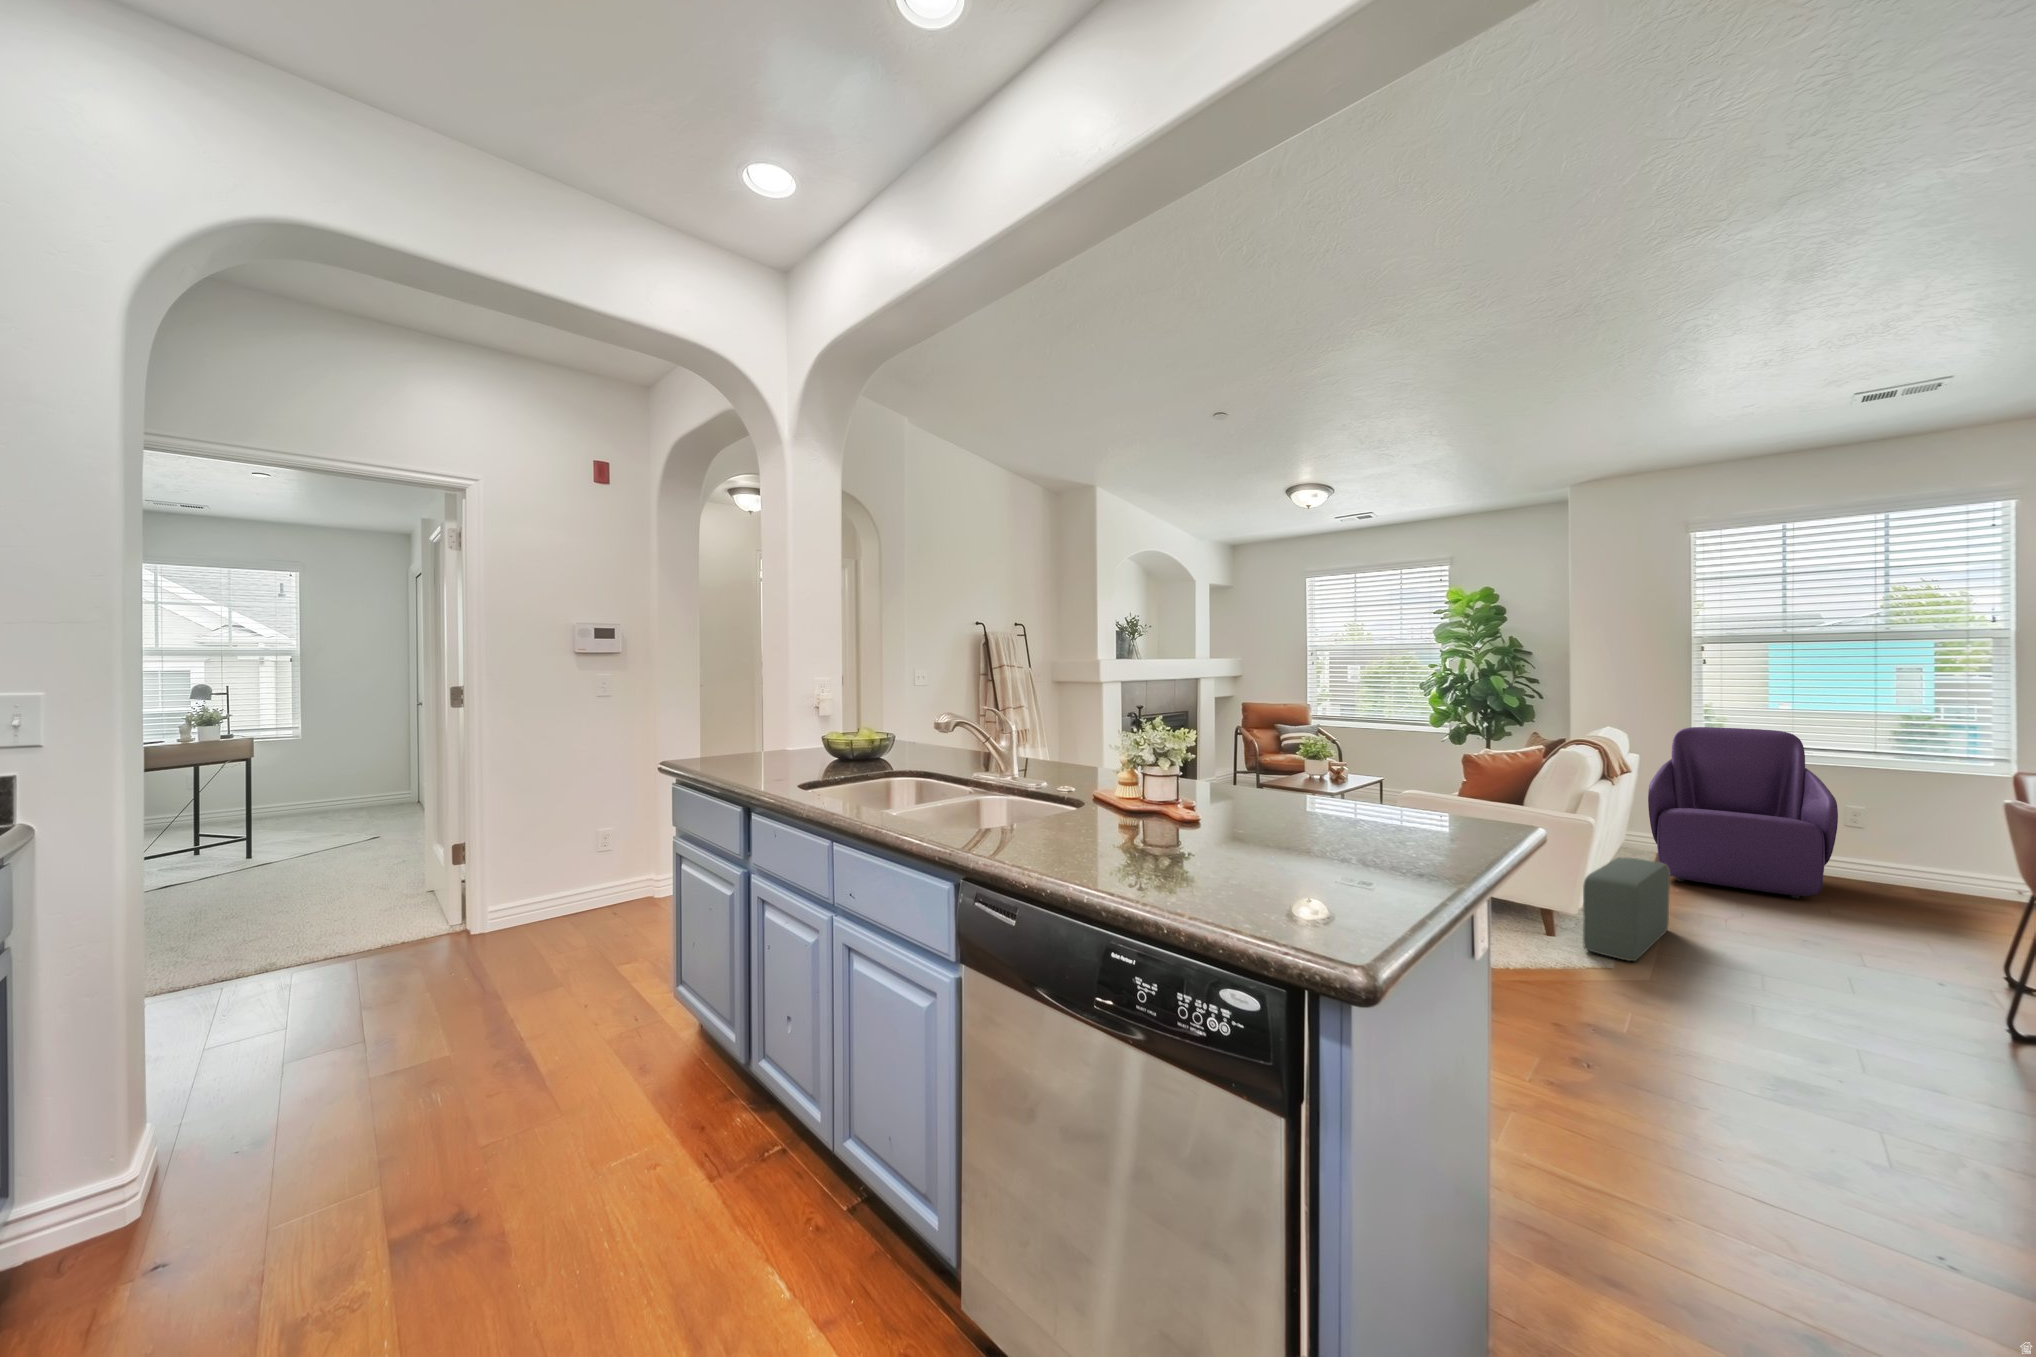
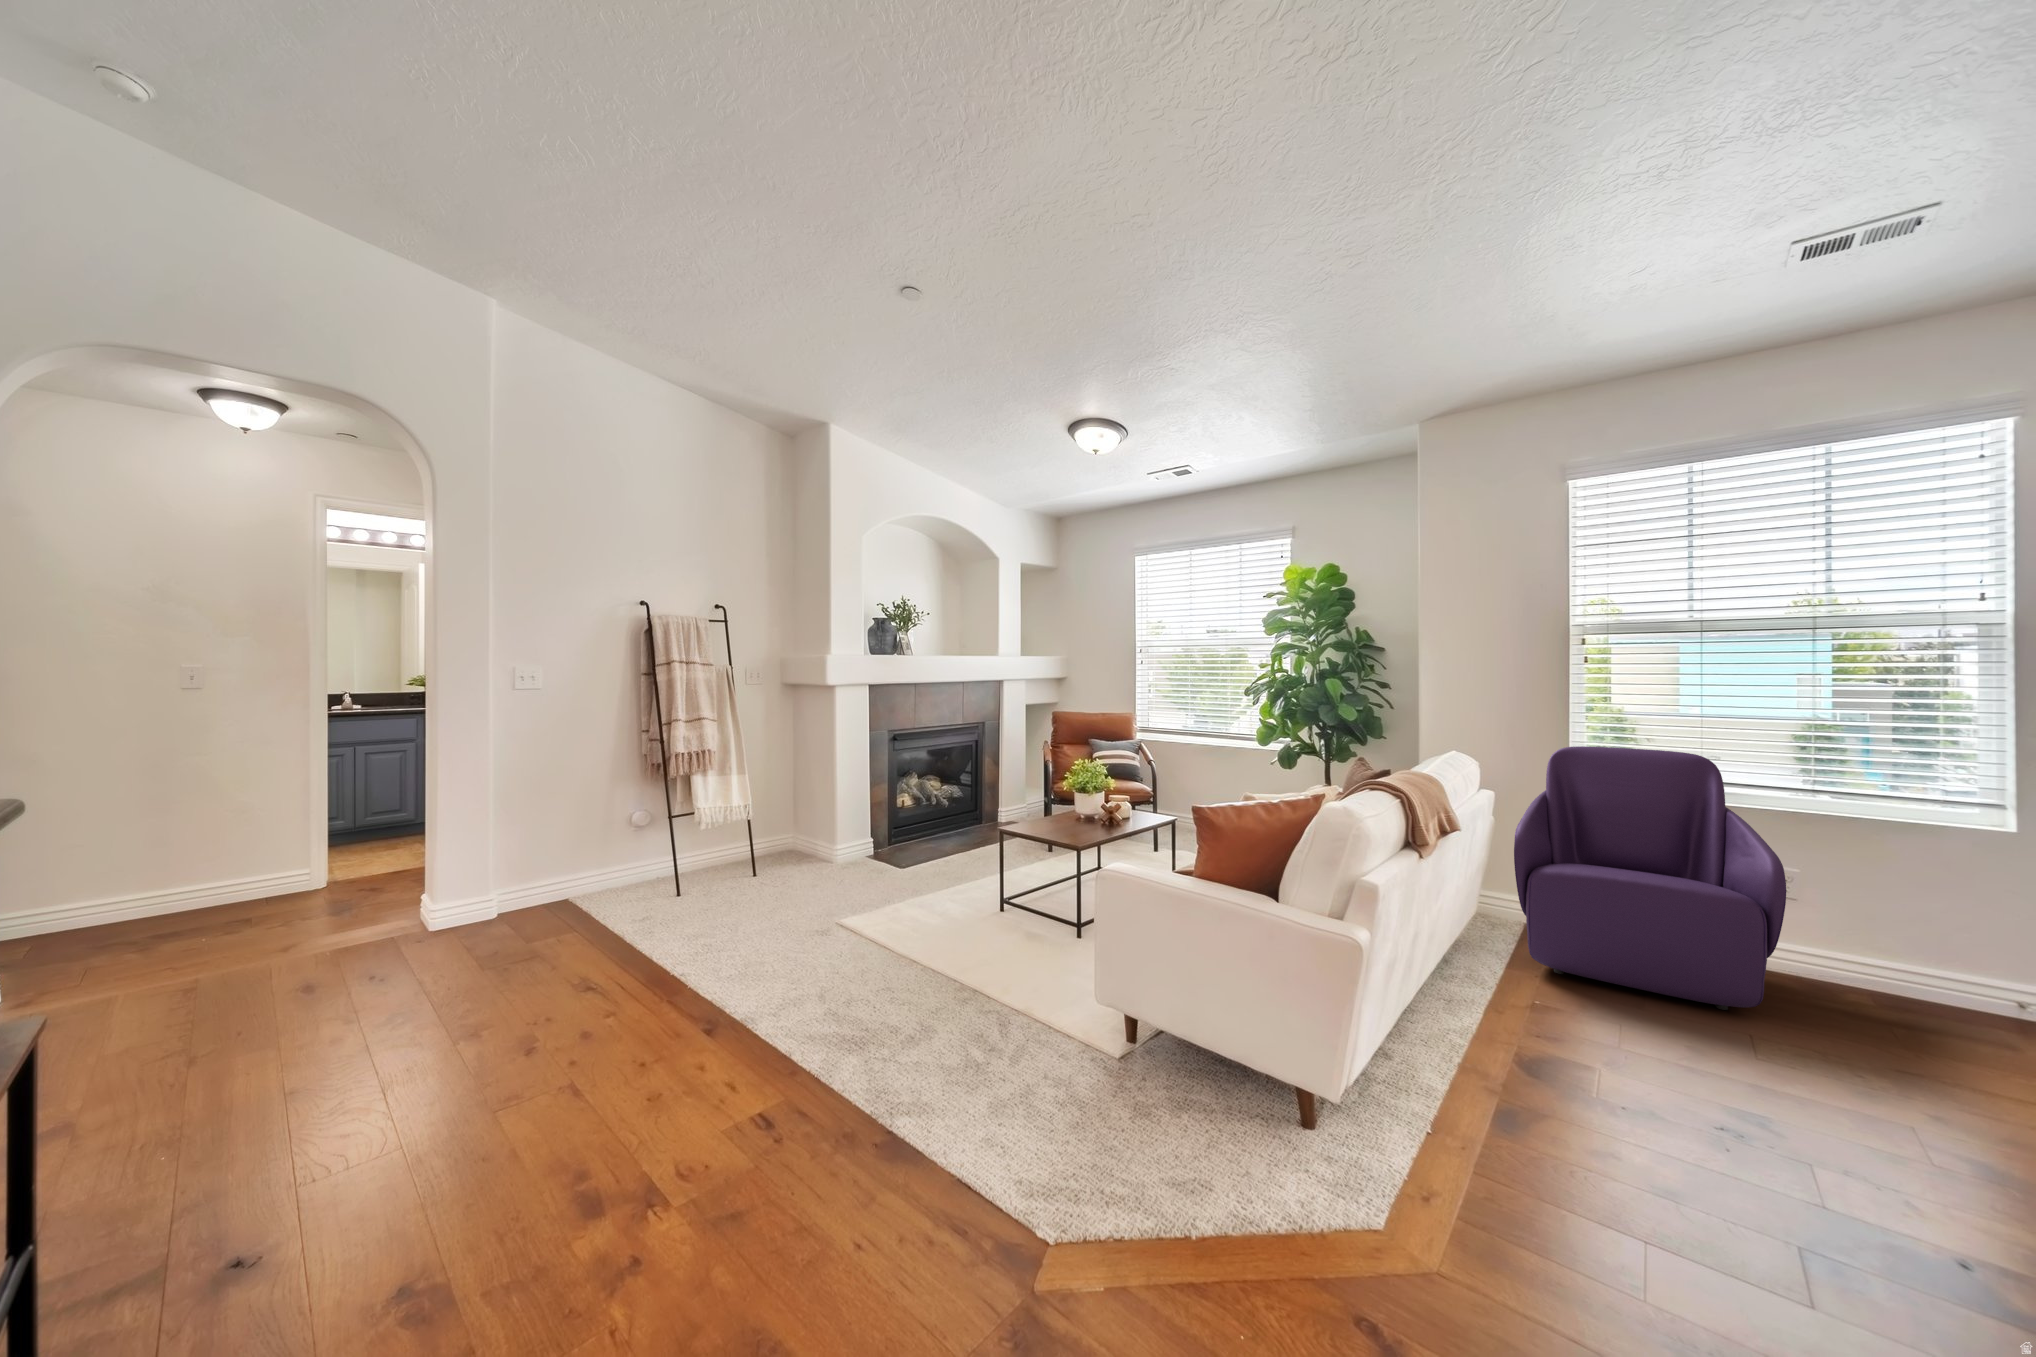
pouf: present [1583,857,1670,961] -> none [1391,965,1543,1205]

